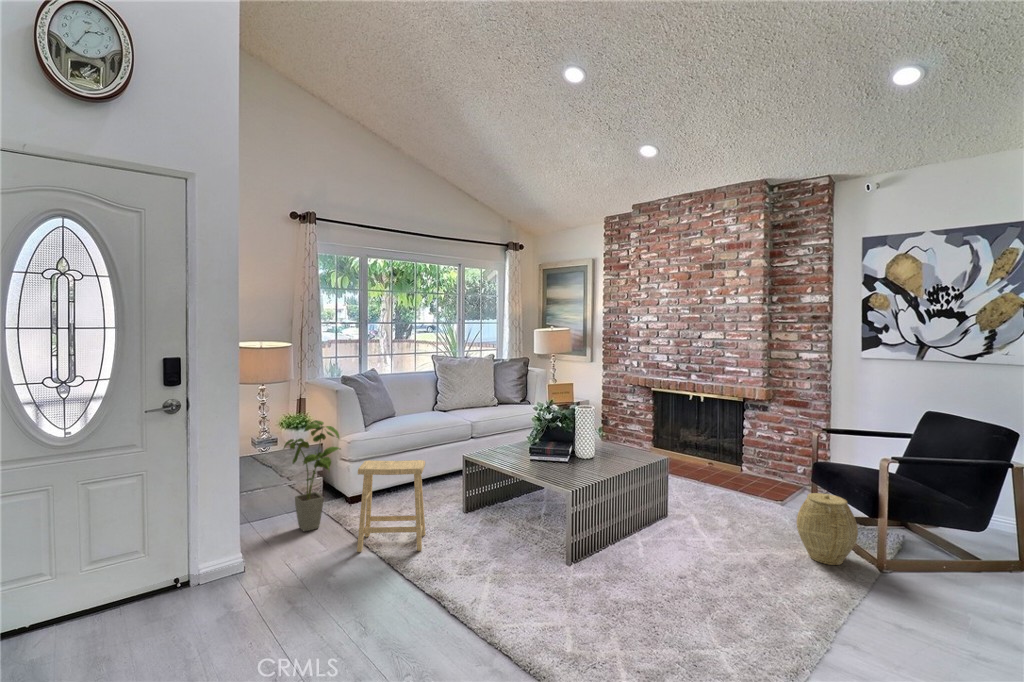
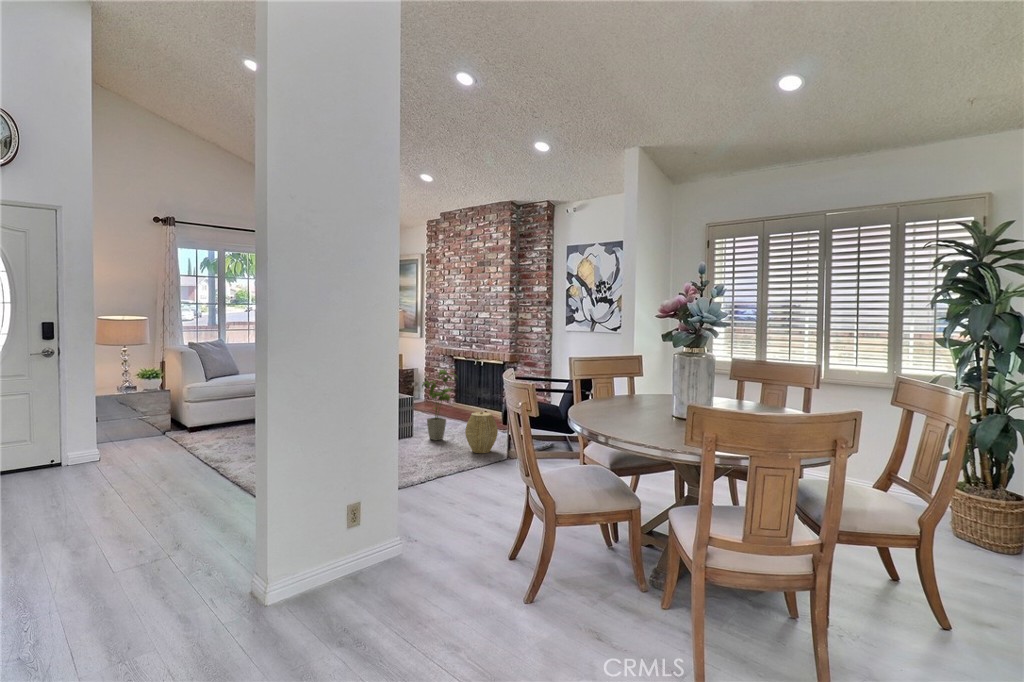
house plant: present [284,420,341,531] -> present [422,370,455,440]
footstool: present [357,460,426,552] -> none [179,395,232,451]

